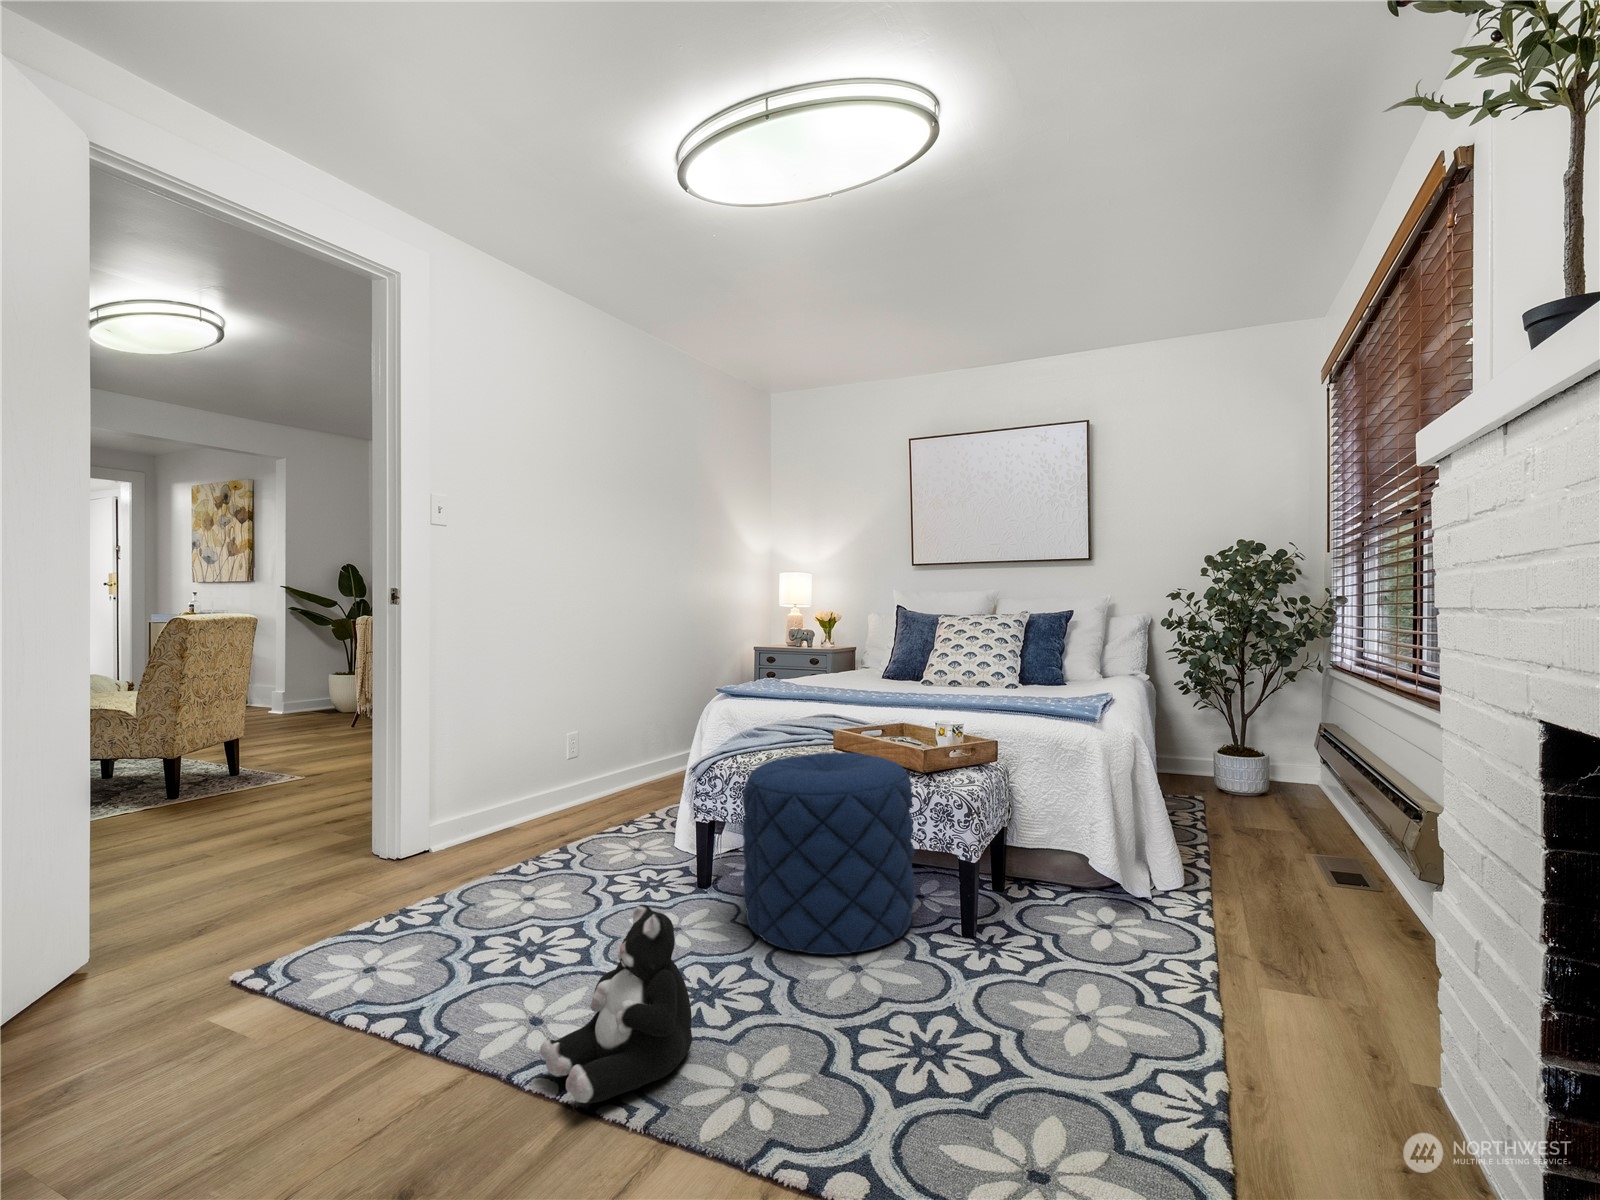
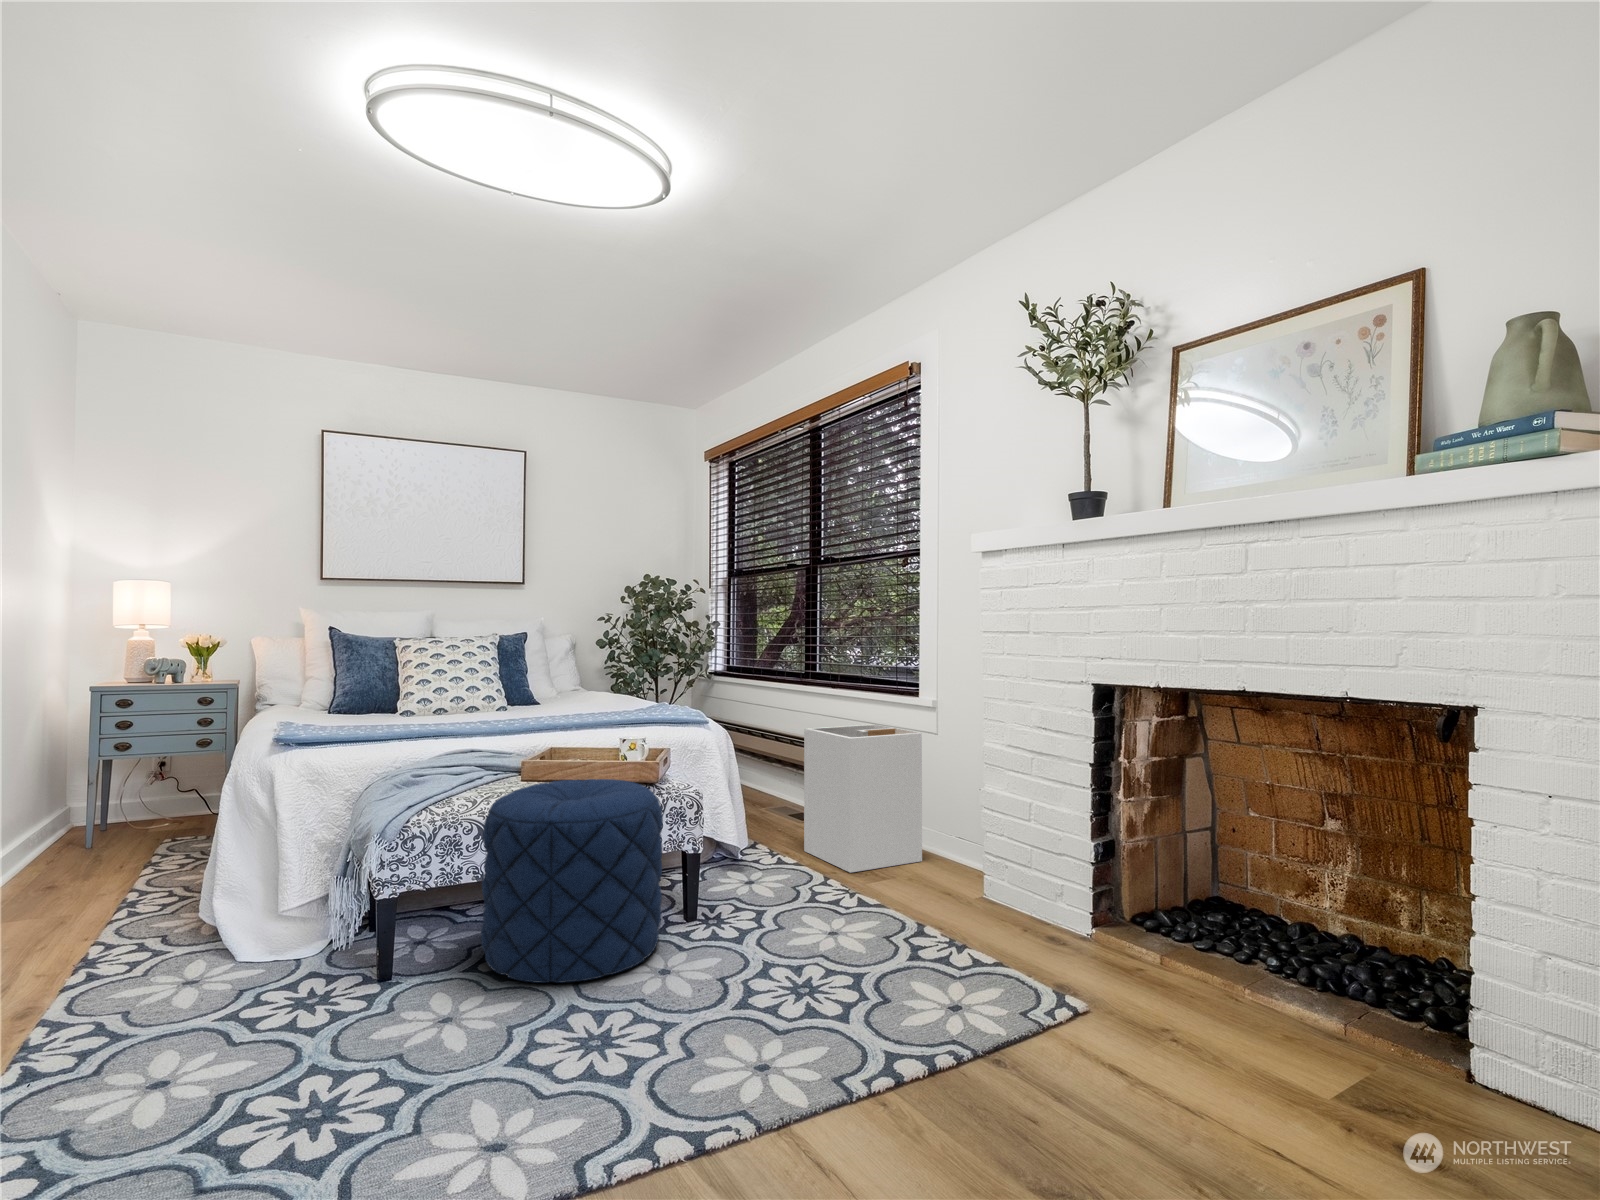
laundry hamper: none [1262,741,1445,998] -> present [804,724,922,873]
plush toy: present [540,904,692,1103] -> none [607,928,728,1118]

